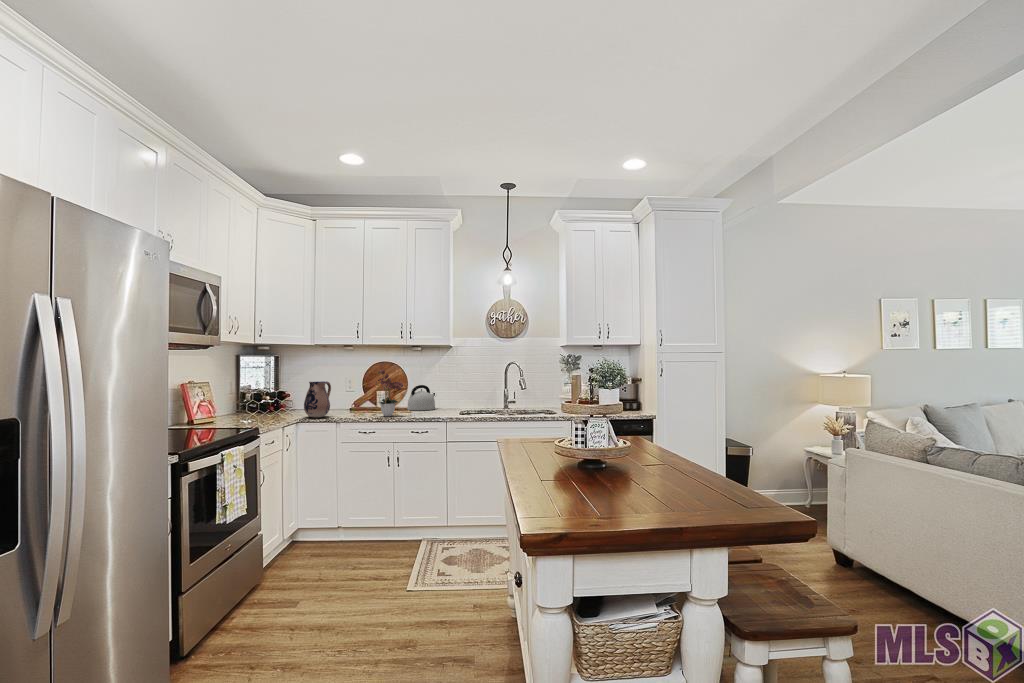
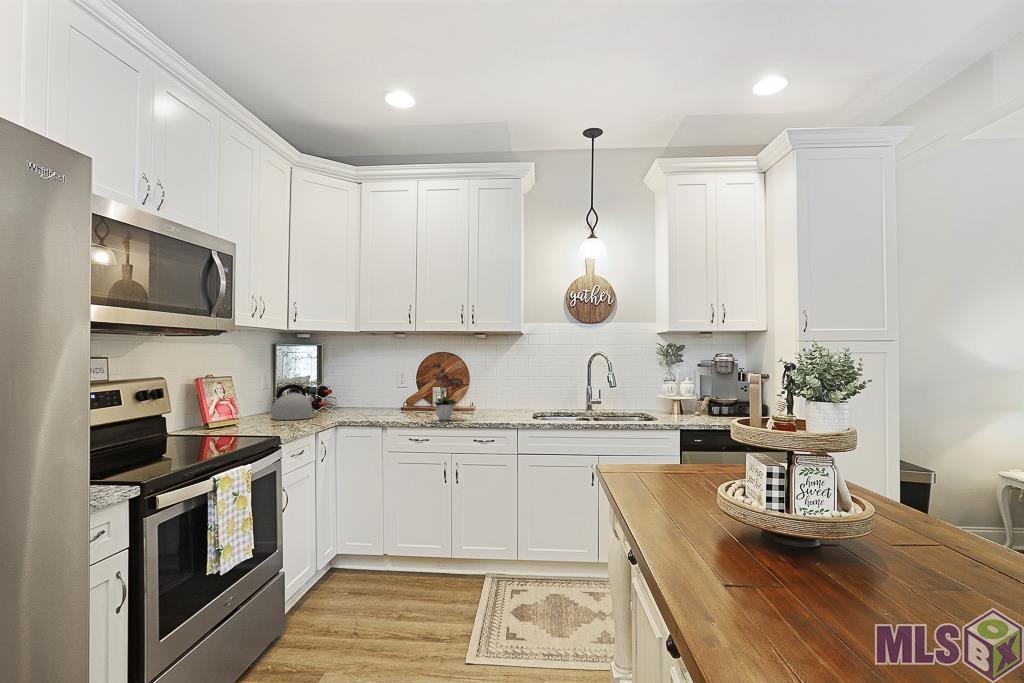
ceramic pitcher: present [304,381,331,417] -> none [343,376,376,421]
kettle: present [407,385,435,410] -> present [272,384,316,420]

